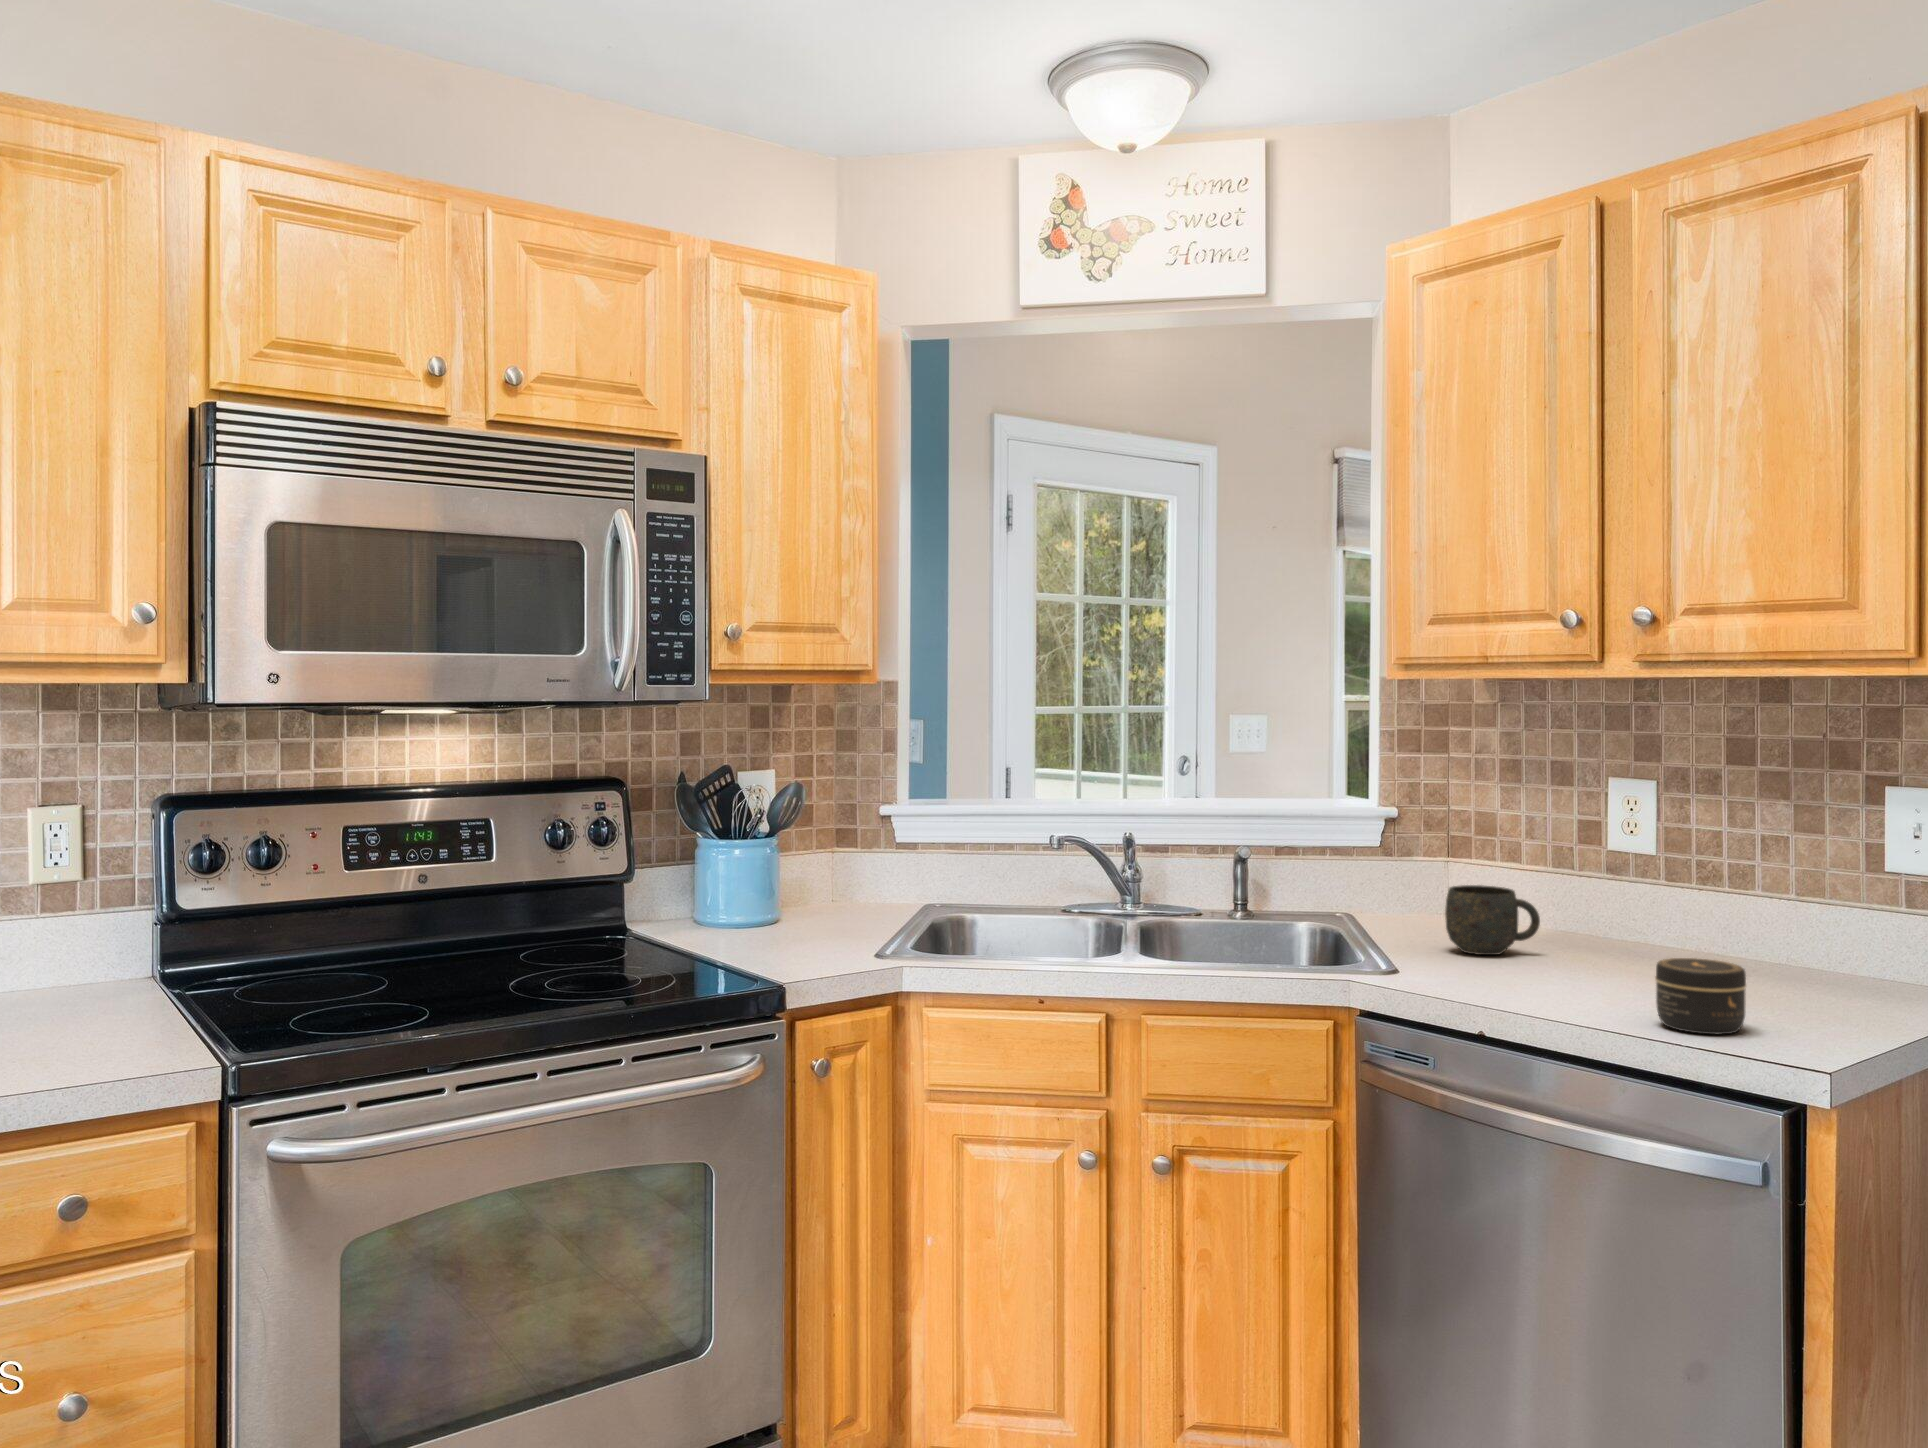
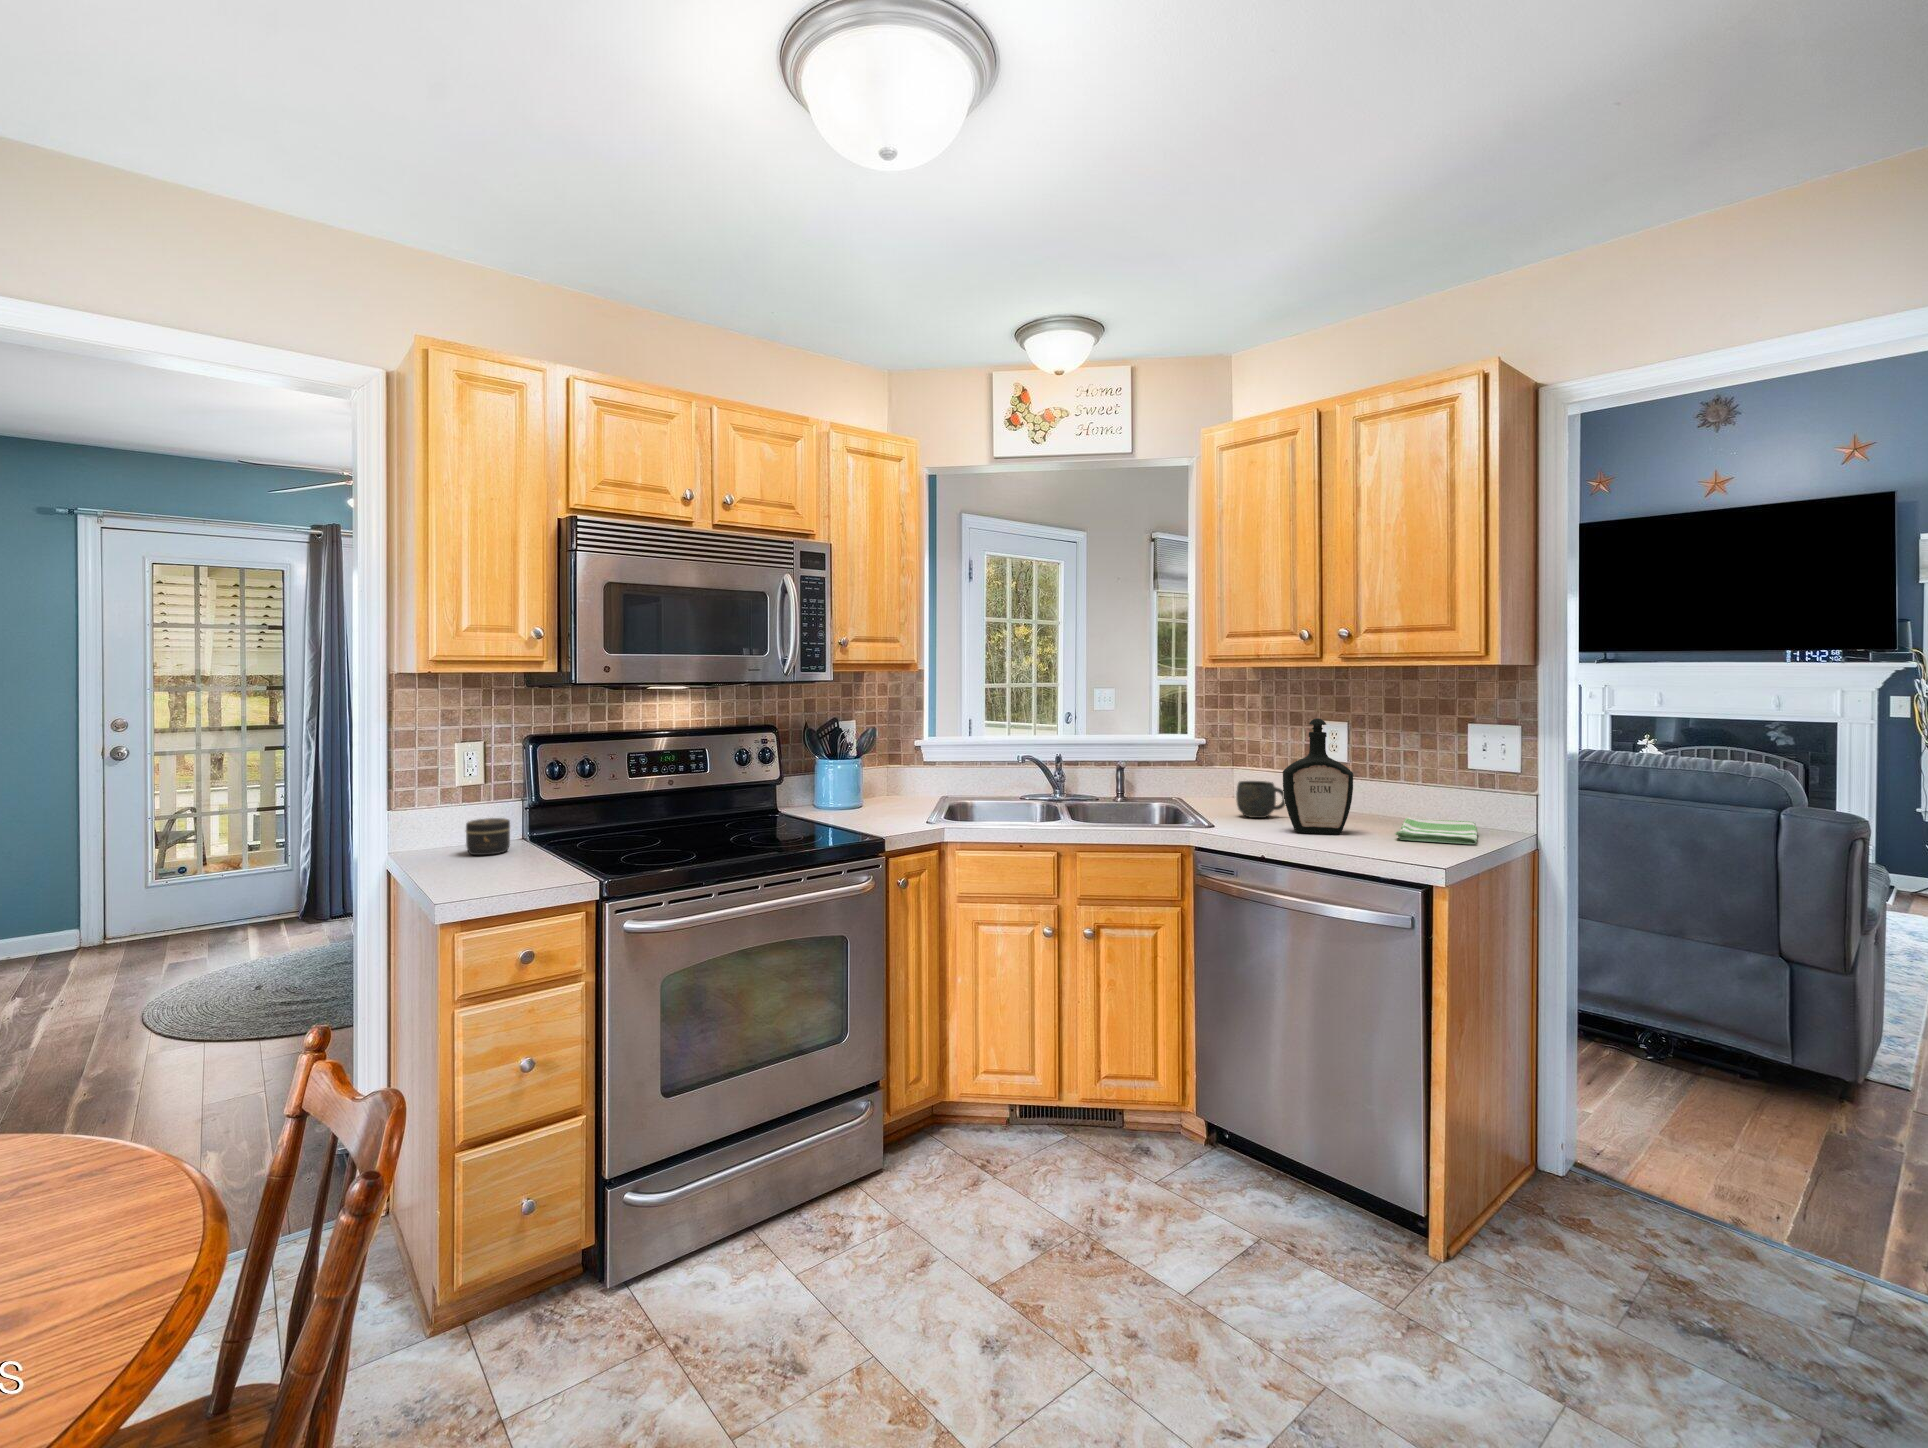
bottle: none [1525,775,1660,995] -> present [1283,718,1353,835]
jar: present [1655,958,1746,1034] -> present [466,818,510,855]
dish towel: none [1740,964,1905,1025] -> present [1395,818,1478,844]

